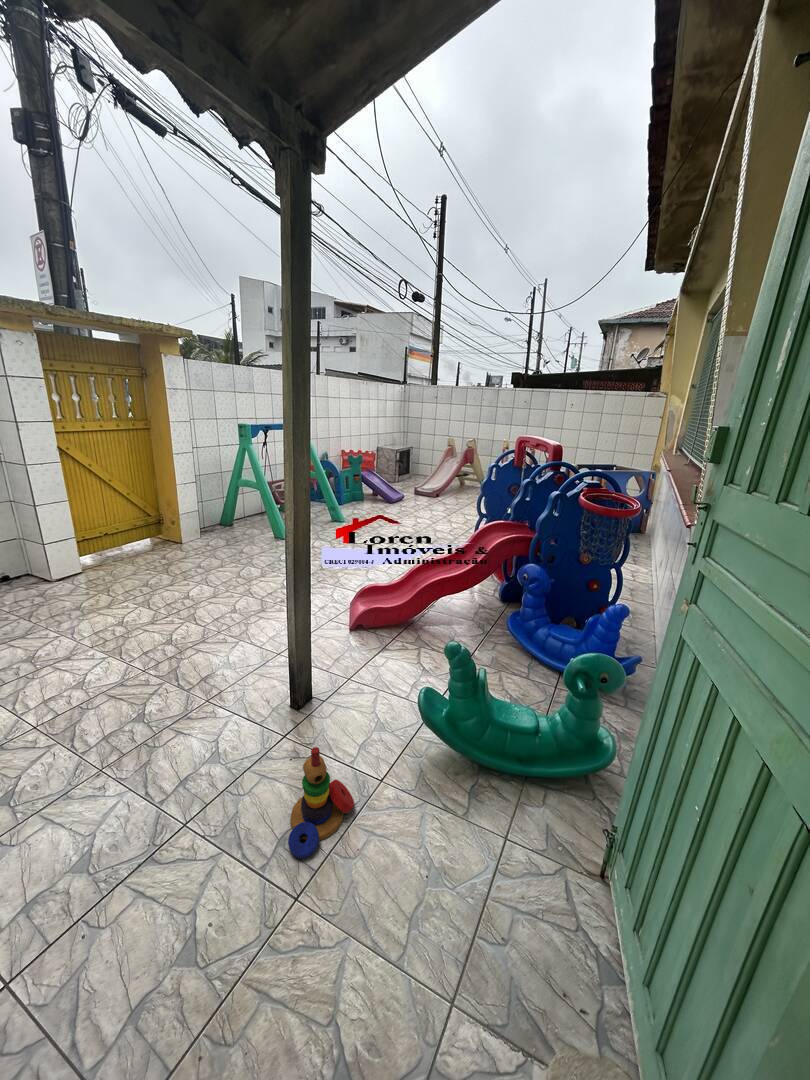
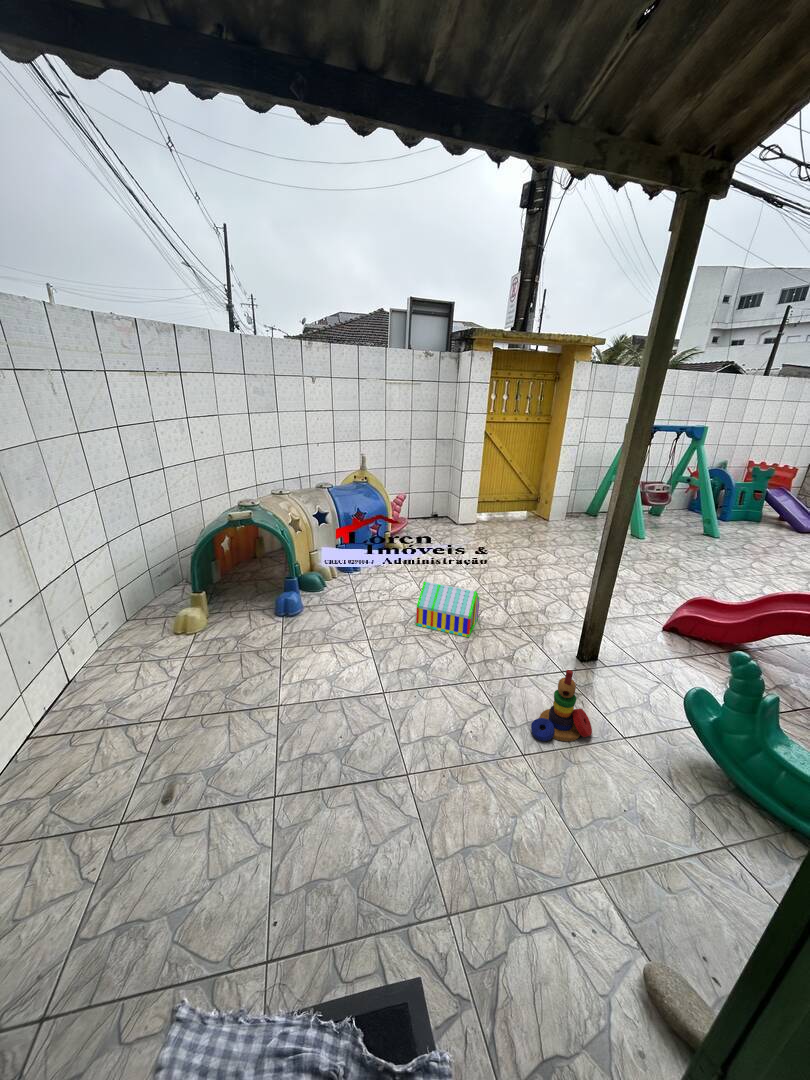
toy house: none [22,688,143,792] -> present [416,582,480,637]

